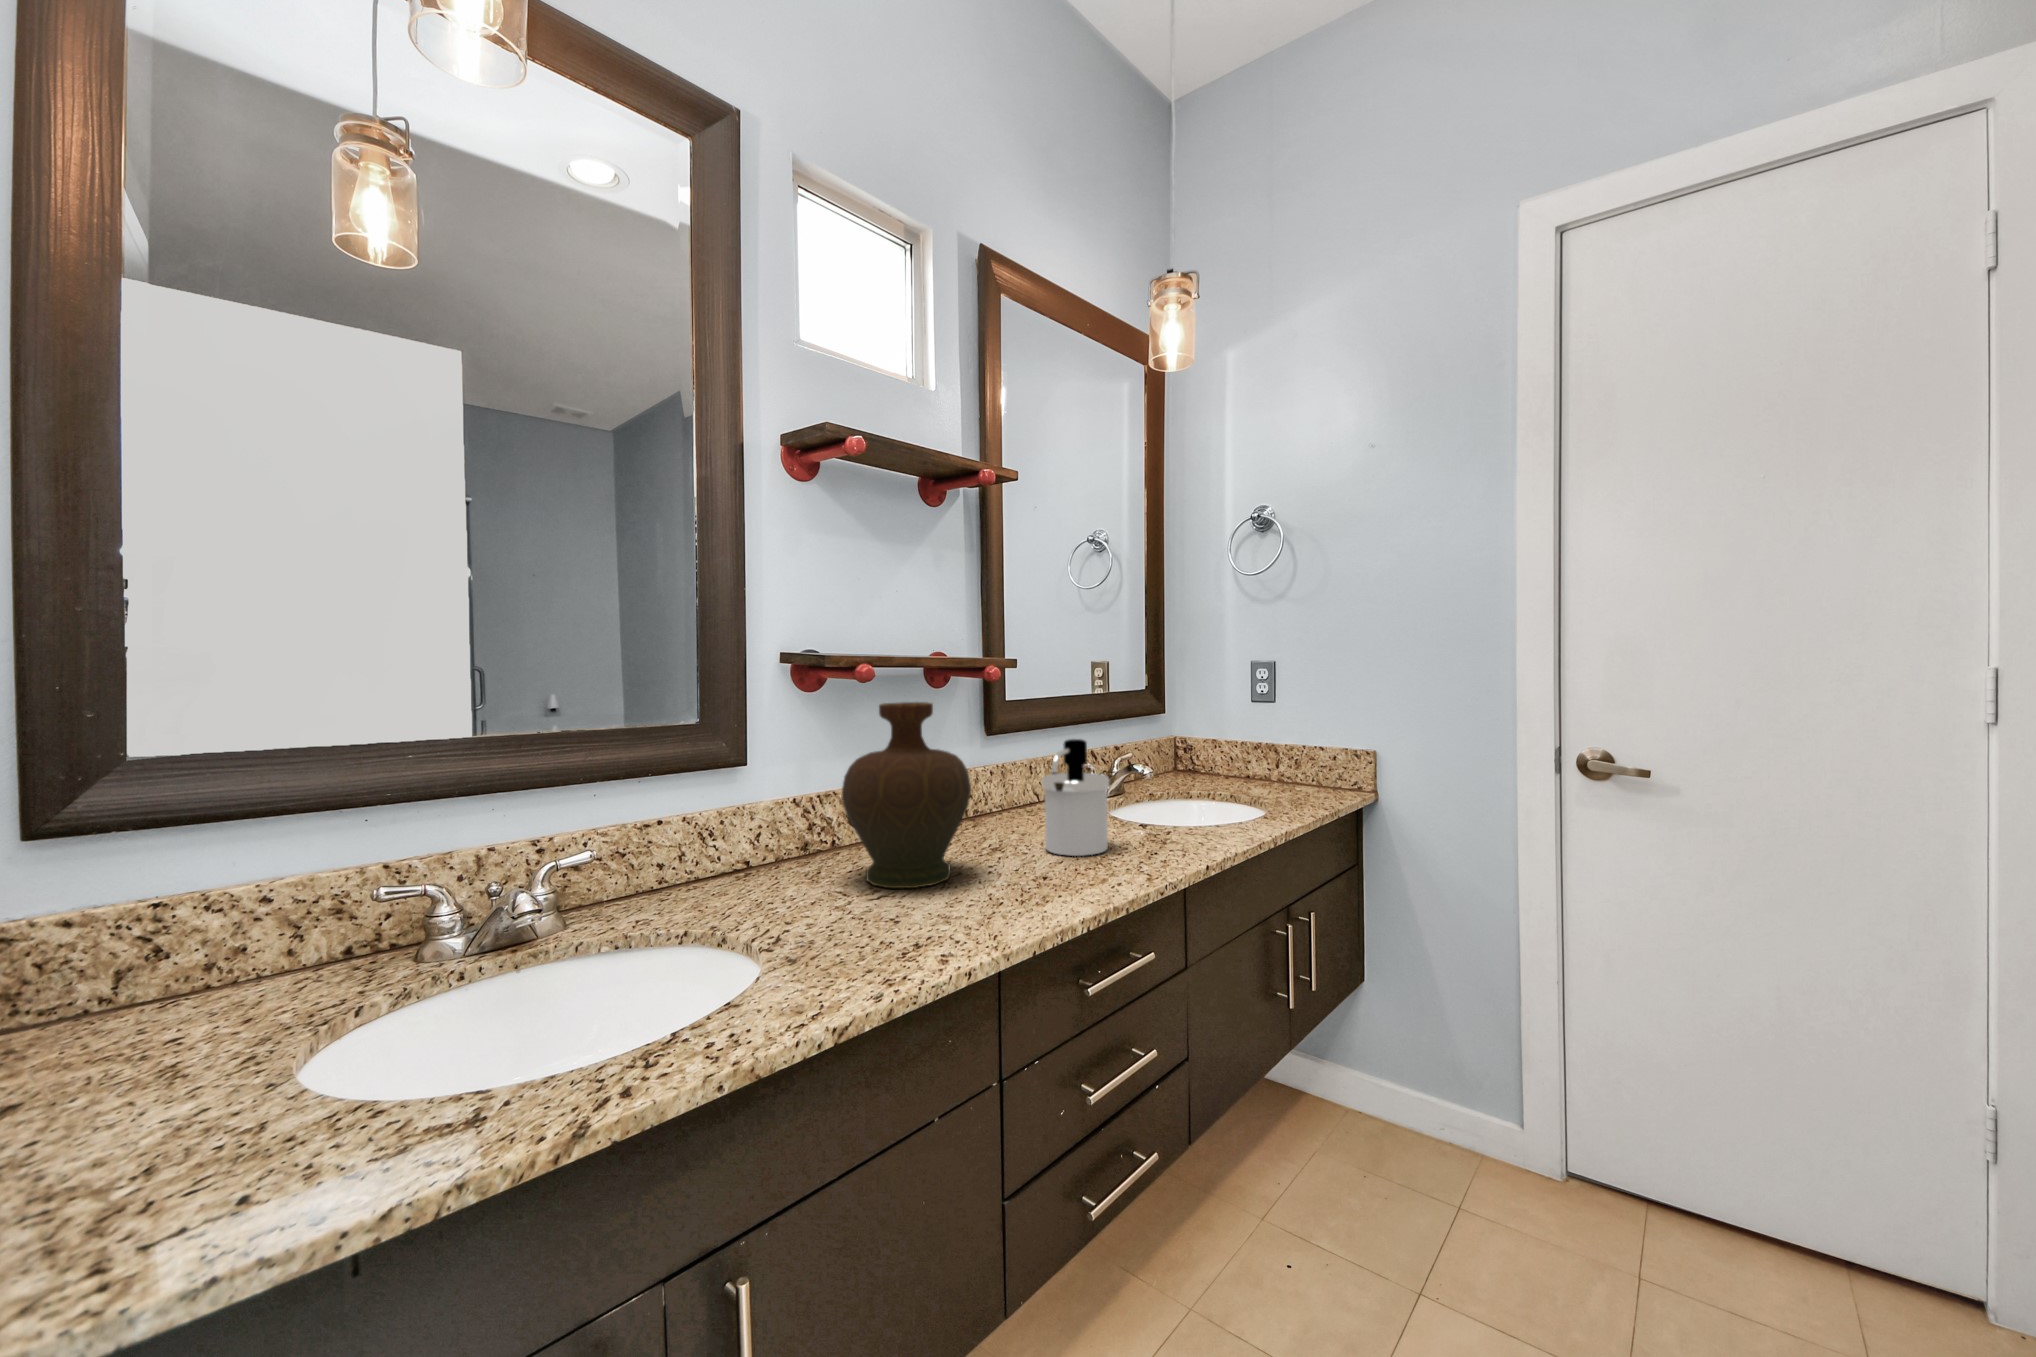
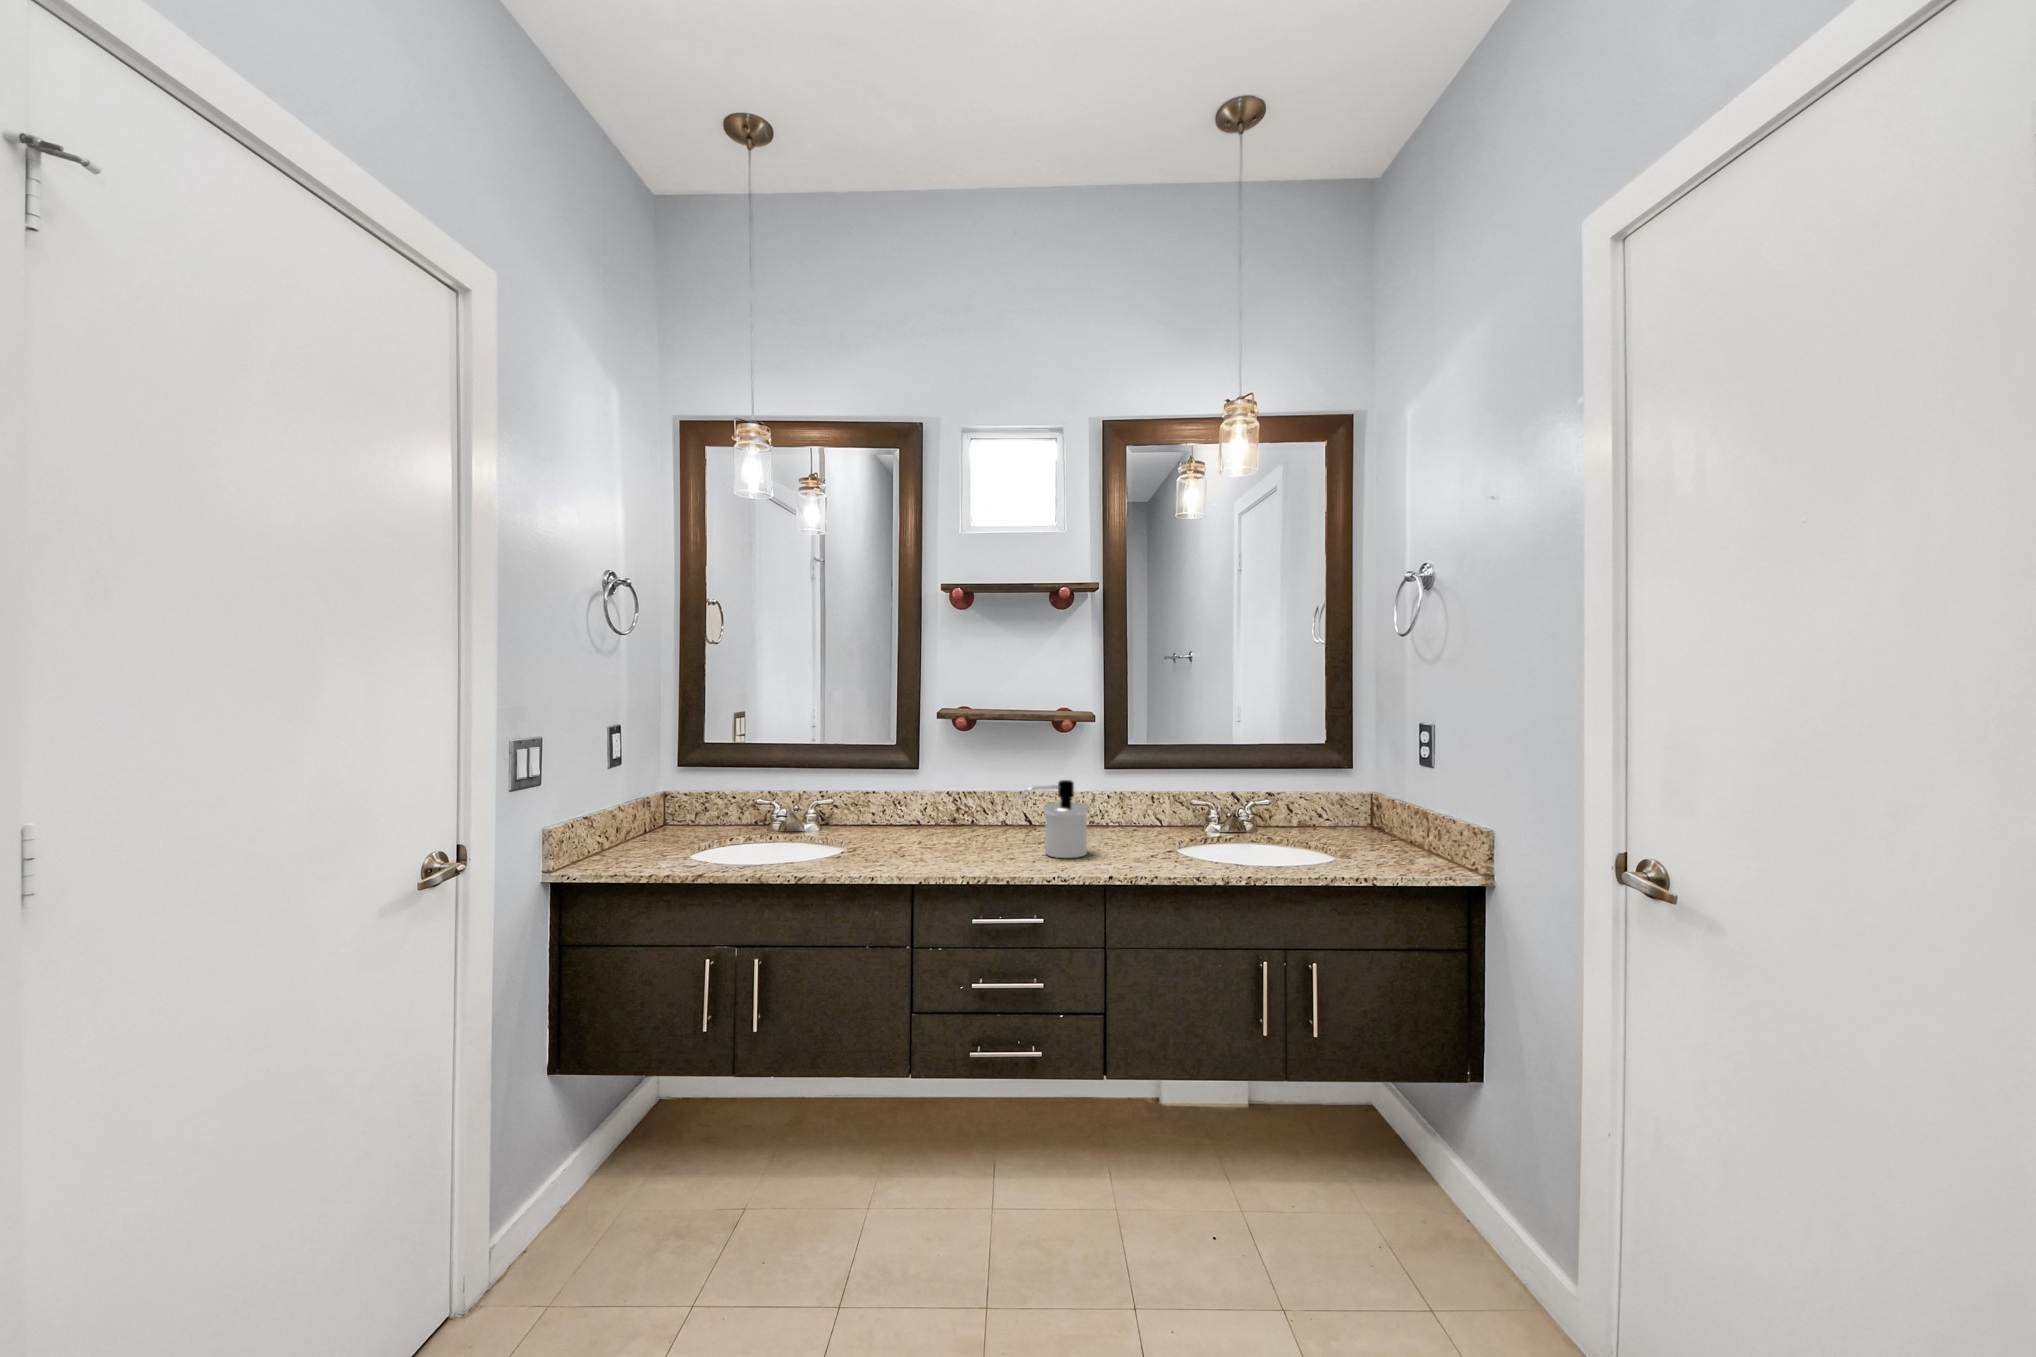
decorative vase: present [841,702,971,888] -> none [918,746,989,850]

